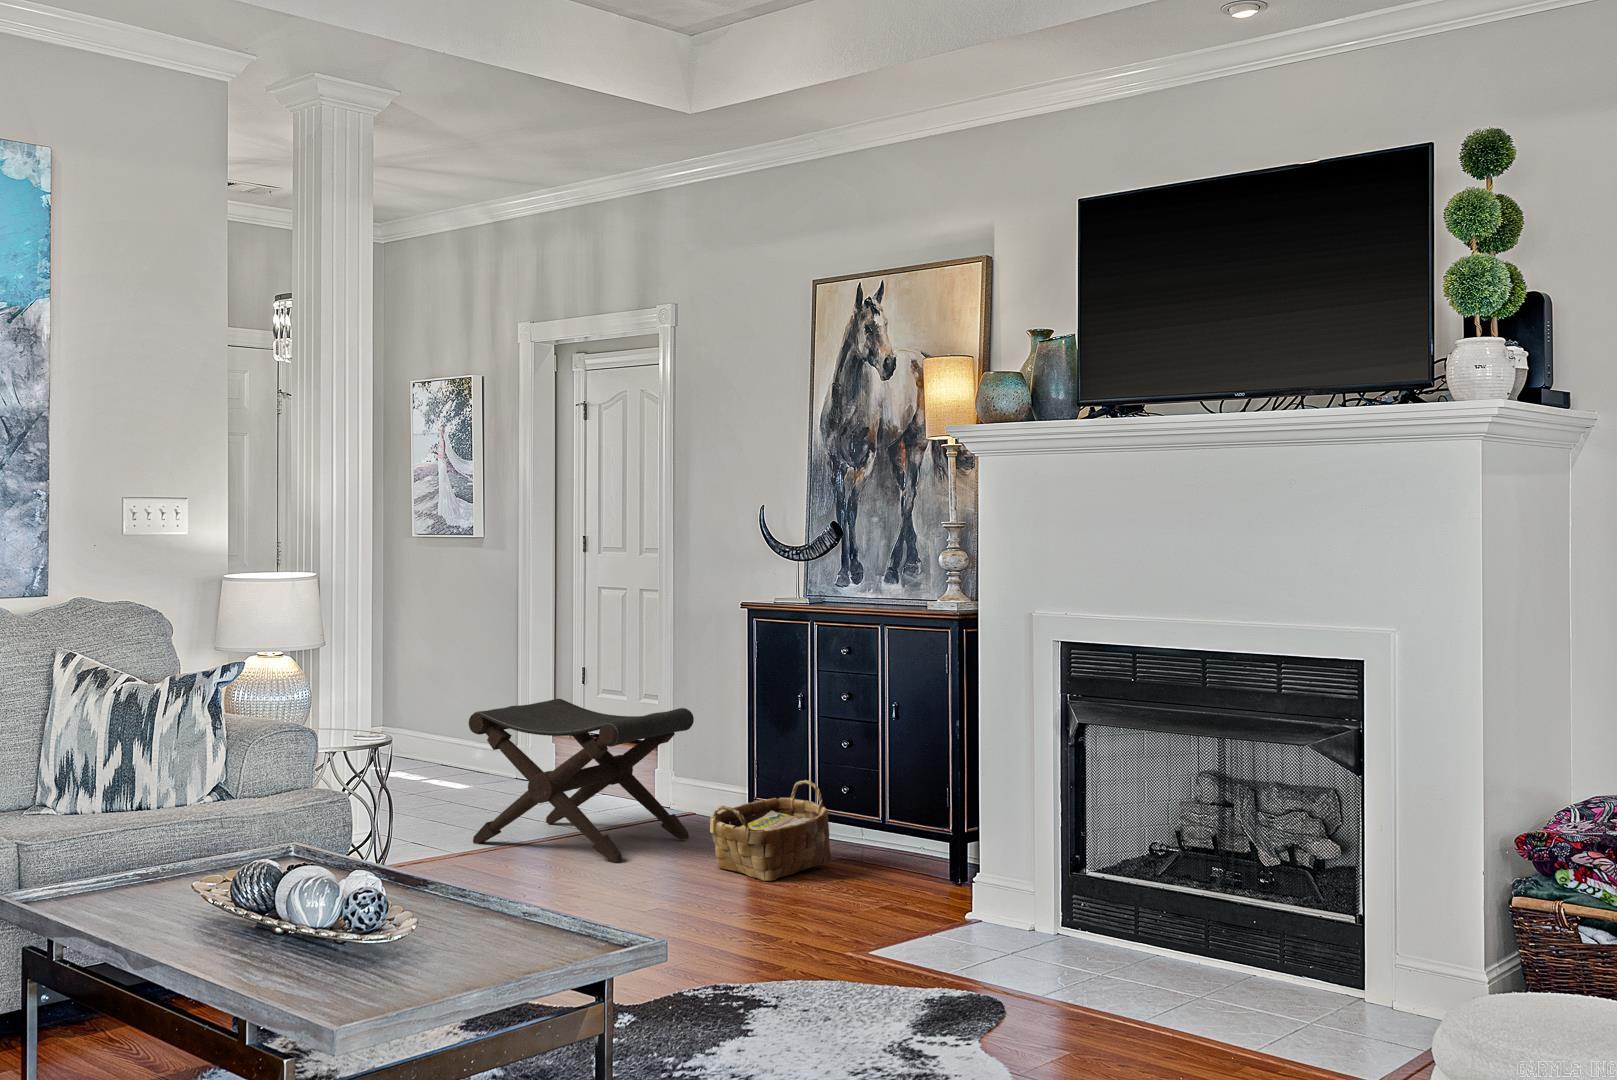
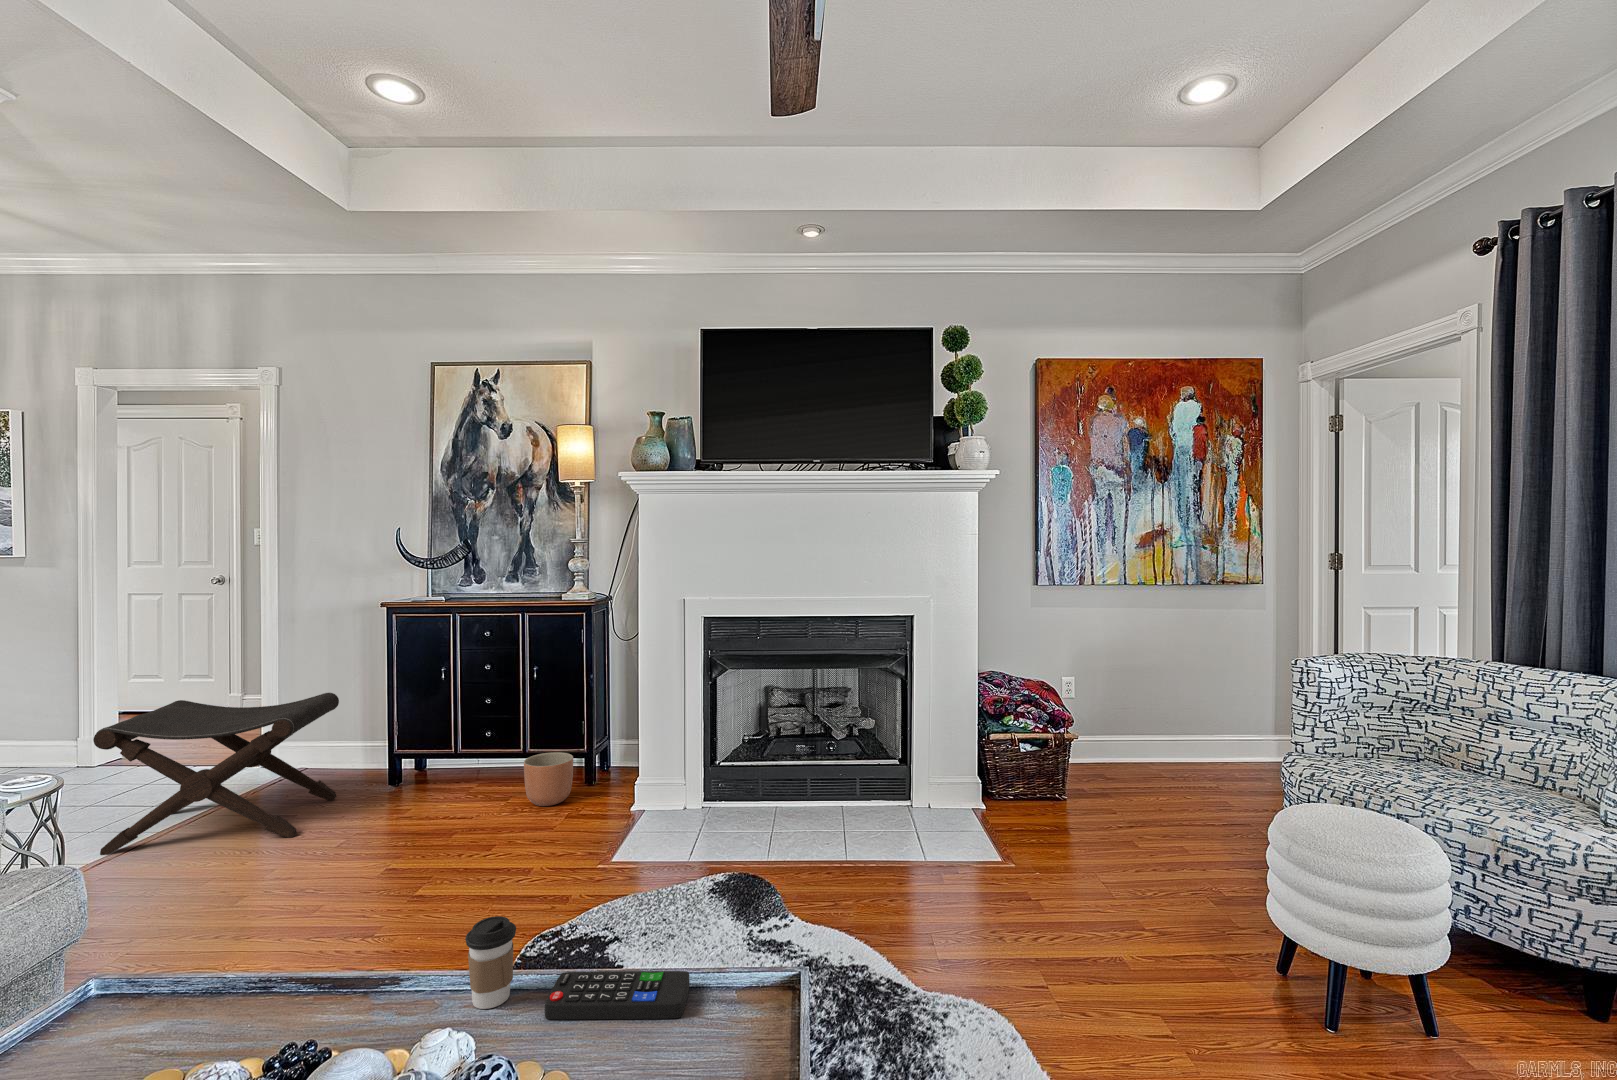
woven basket: present [710,780,831,881] -> none [390,734,488,821]
planter: none [855,822,920,891] -> present [524,752,573,806]
coffee cup: none [443,844,484,913] -> present [465,916,516,1009]
remote control: none [473,904,582,947] -> present [545,971,689,1019]

